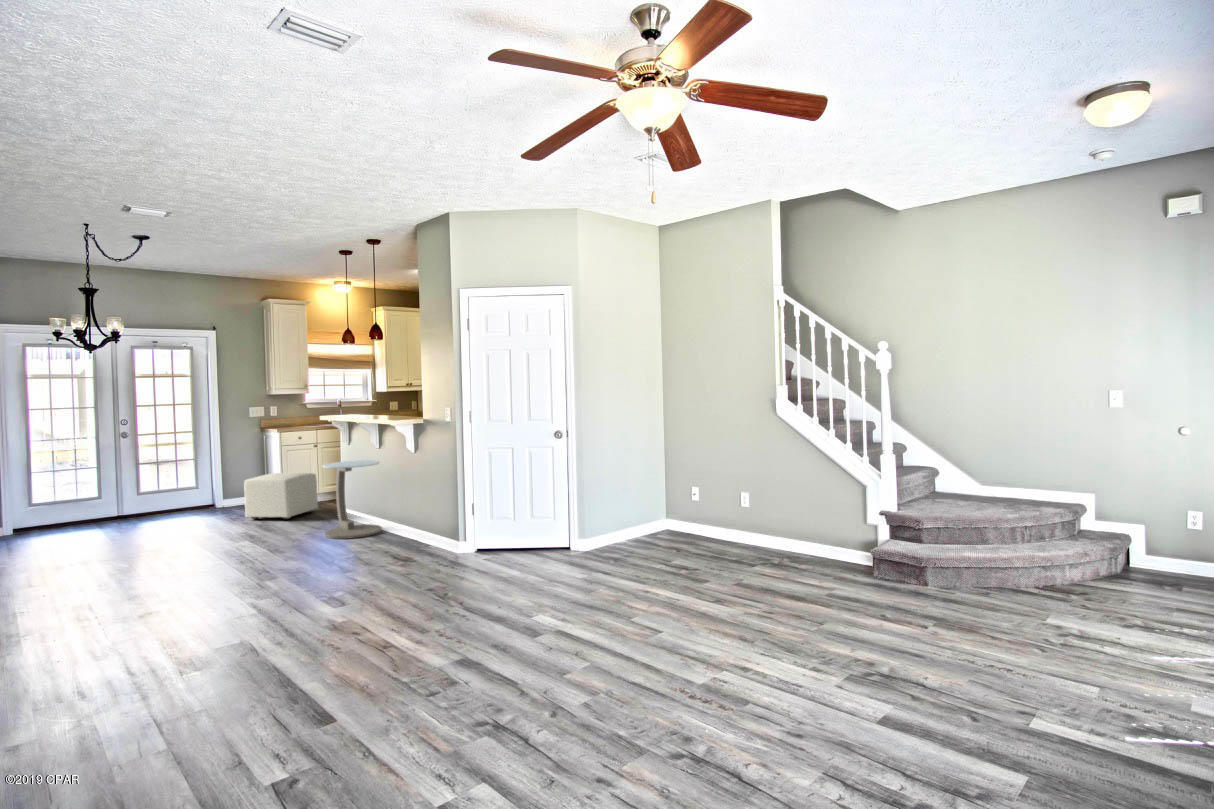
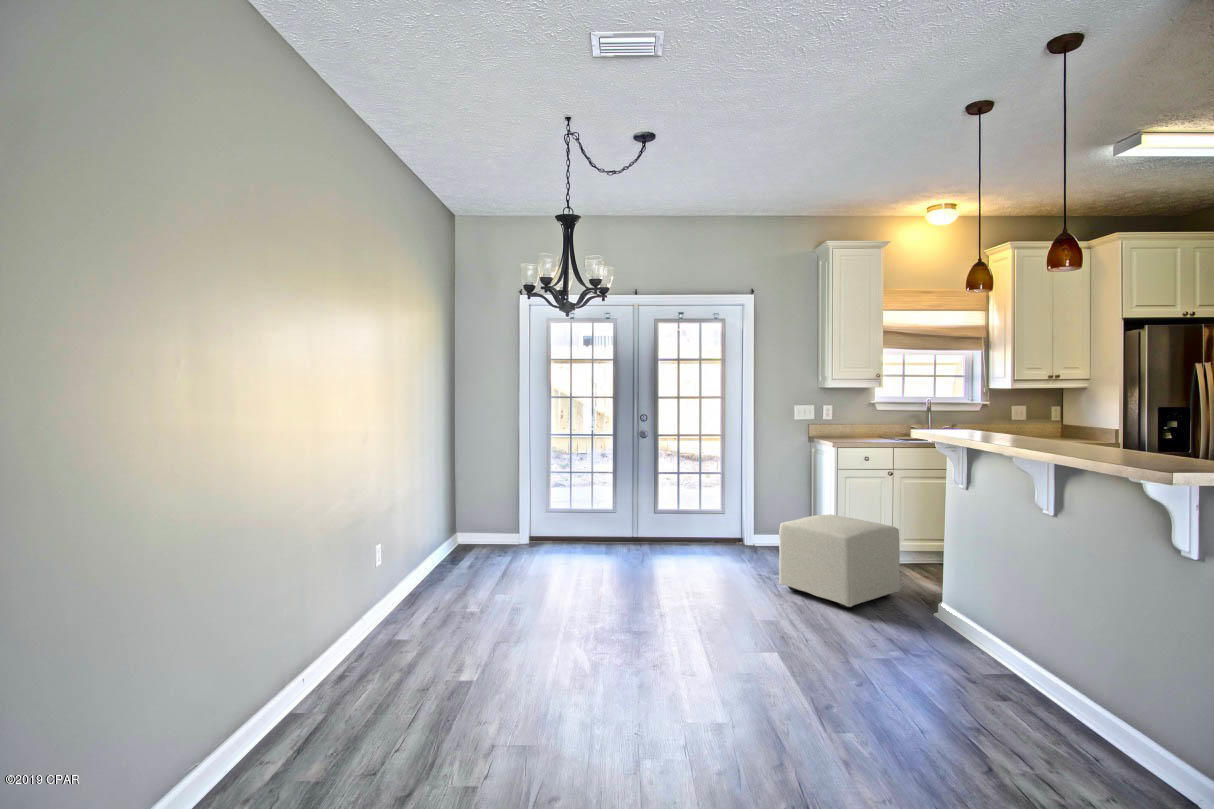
side table: present [322,460,382,539] -> none [939,533,1100,756]

